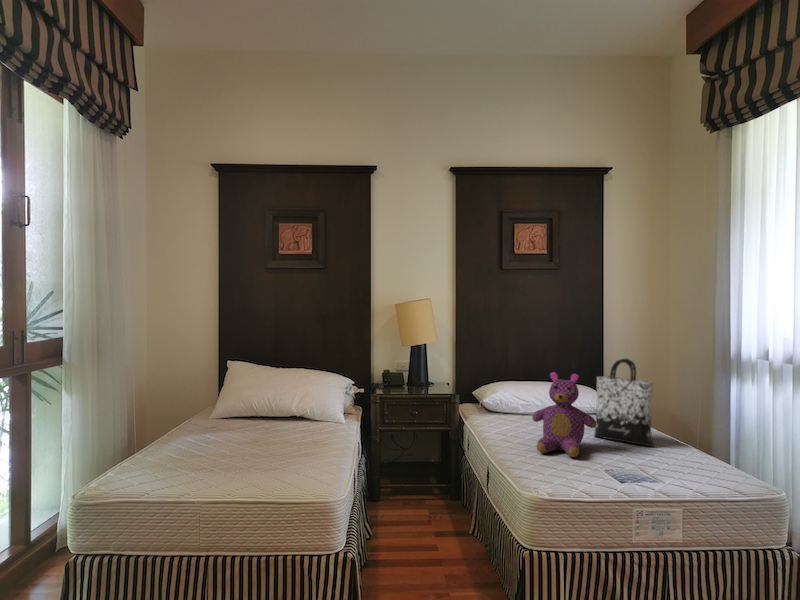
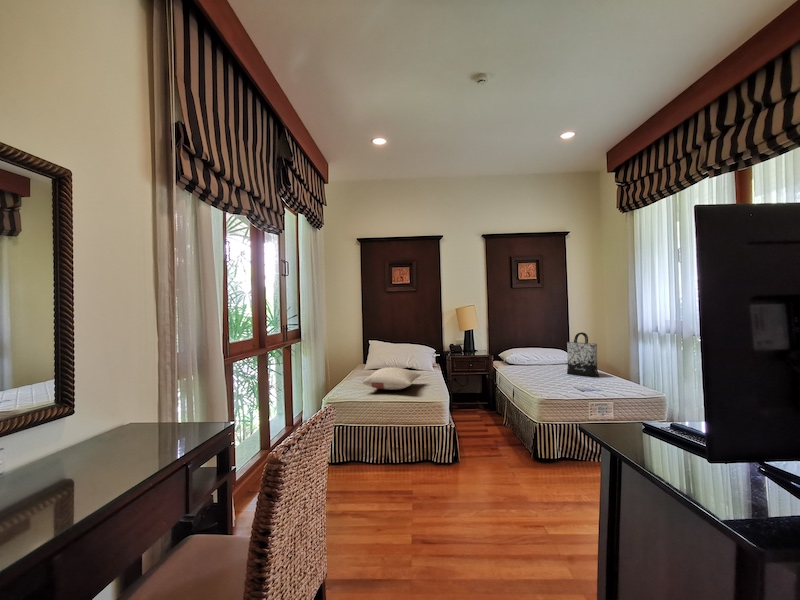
teddy bear: present [532,372,597,457] -> none [534,340,569,382]
pillow: none [162,425,301,475] -> present [363,367,421,390]

